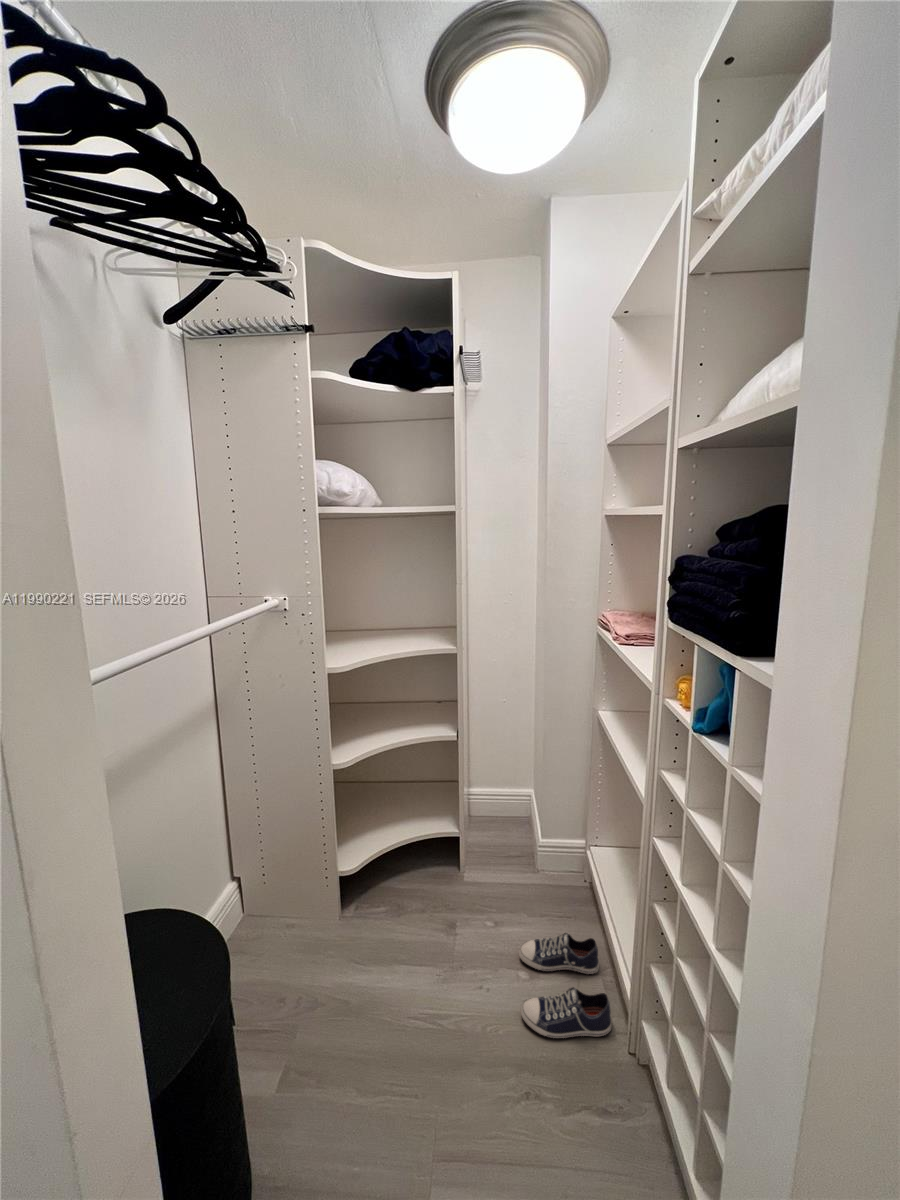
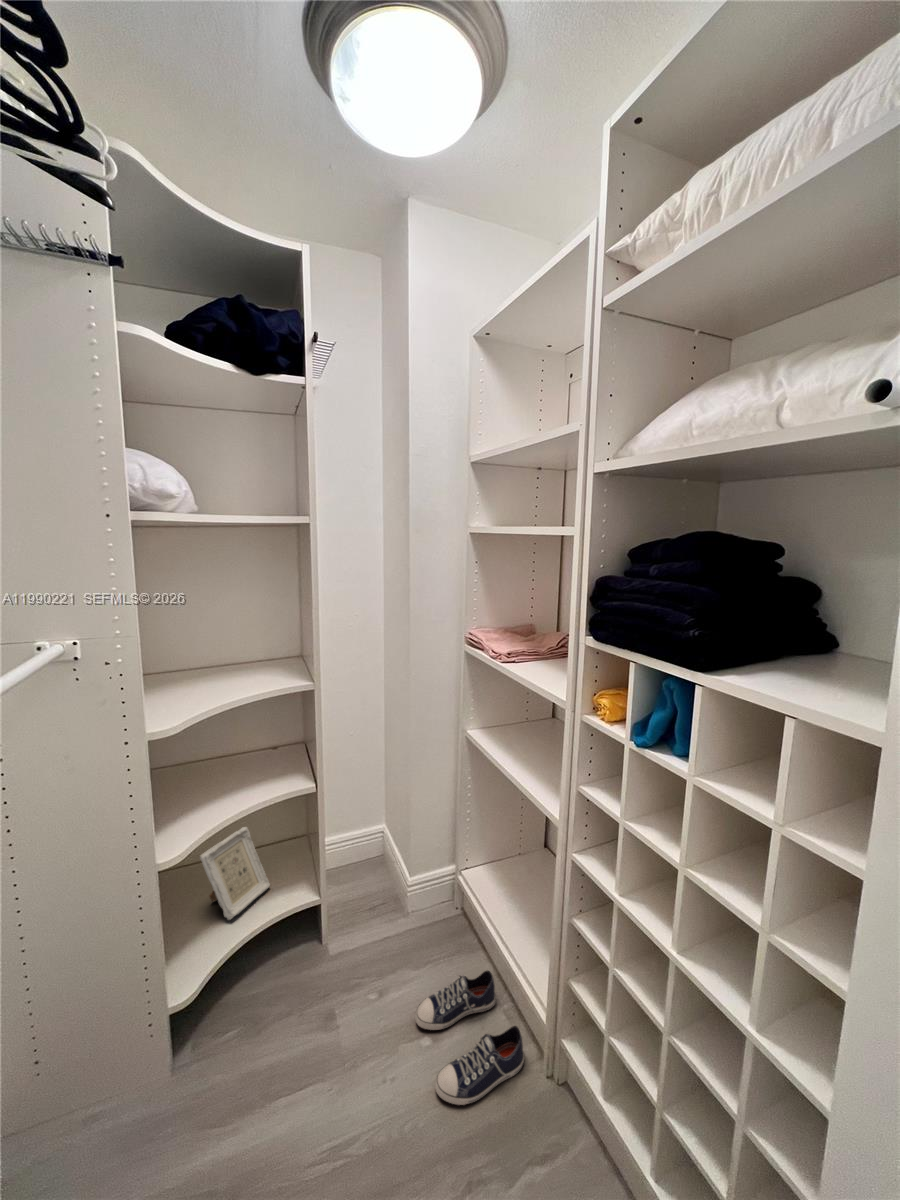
picture frame: none [374,758,424,824] -> present [200,827,270,920]

